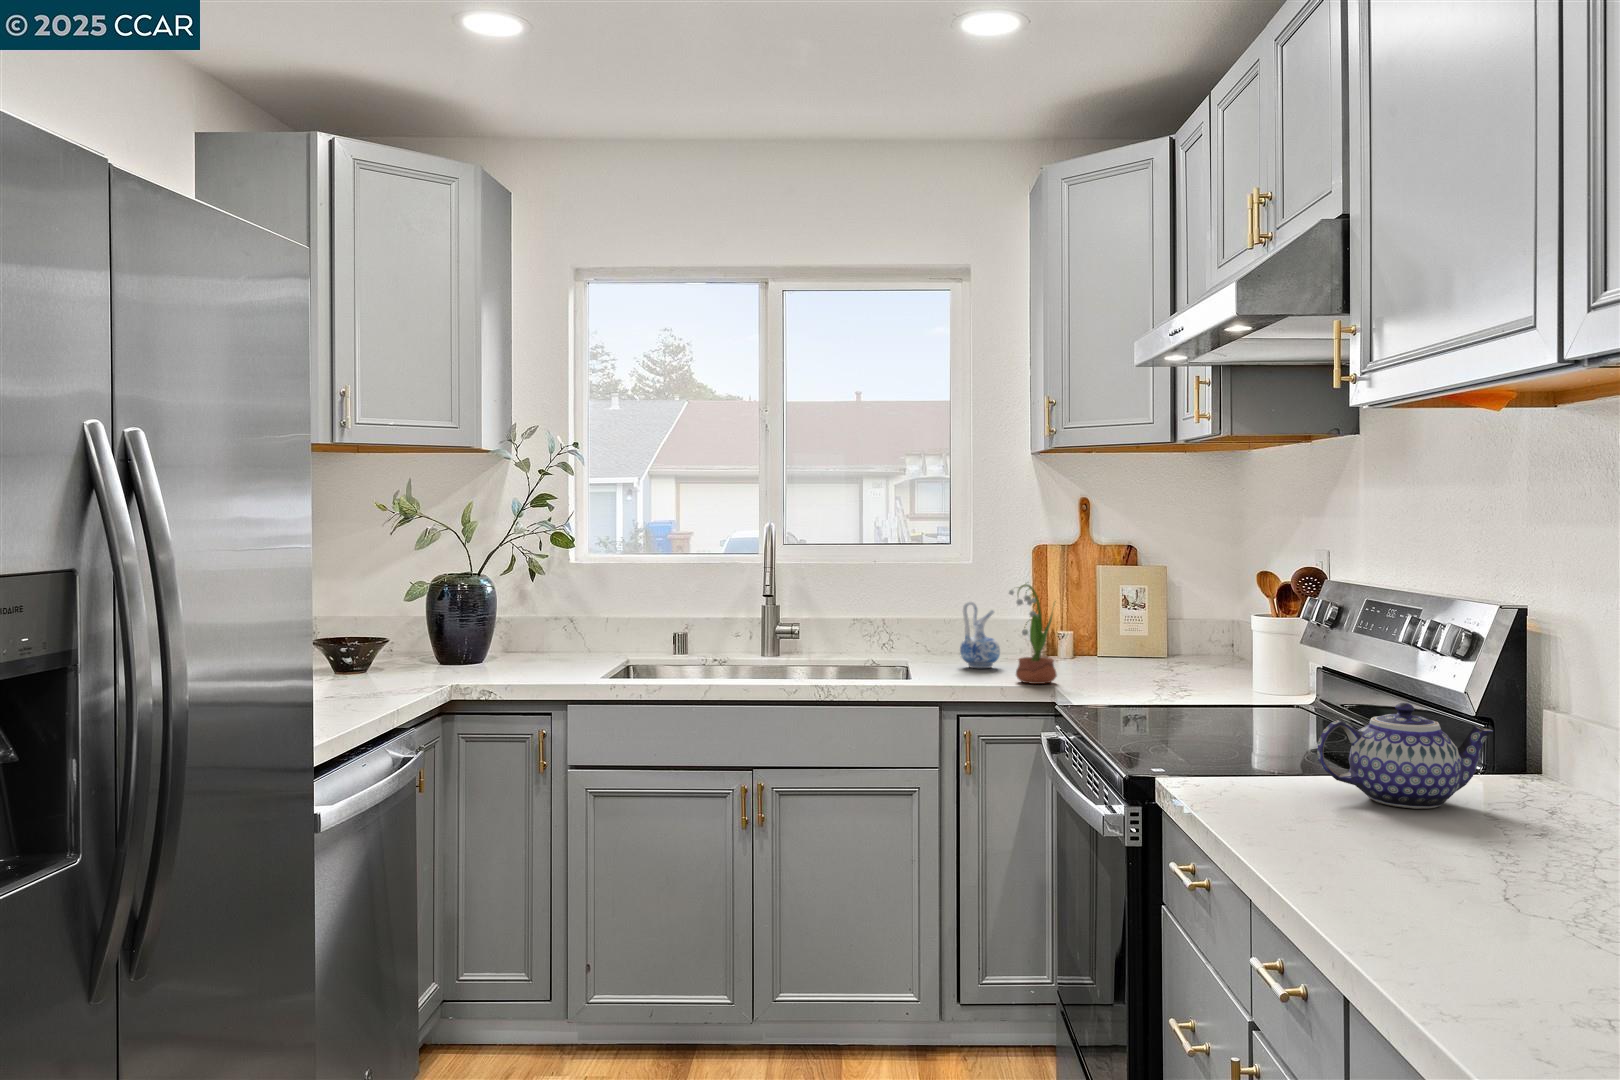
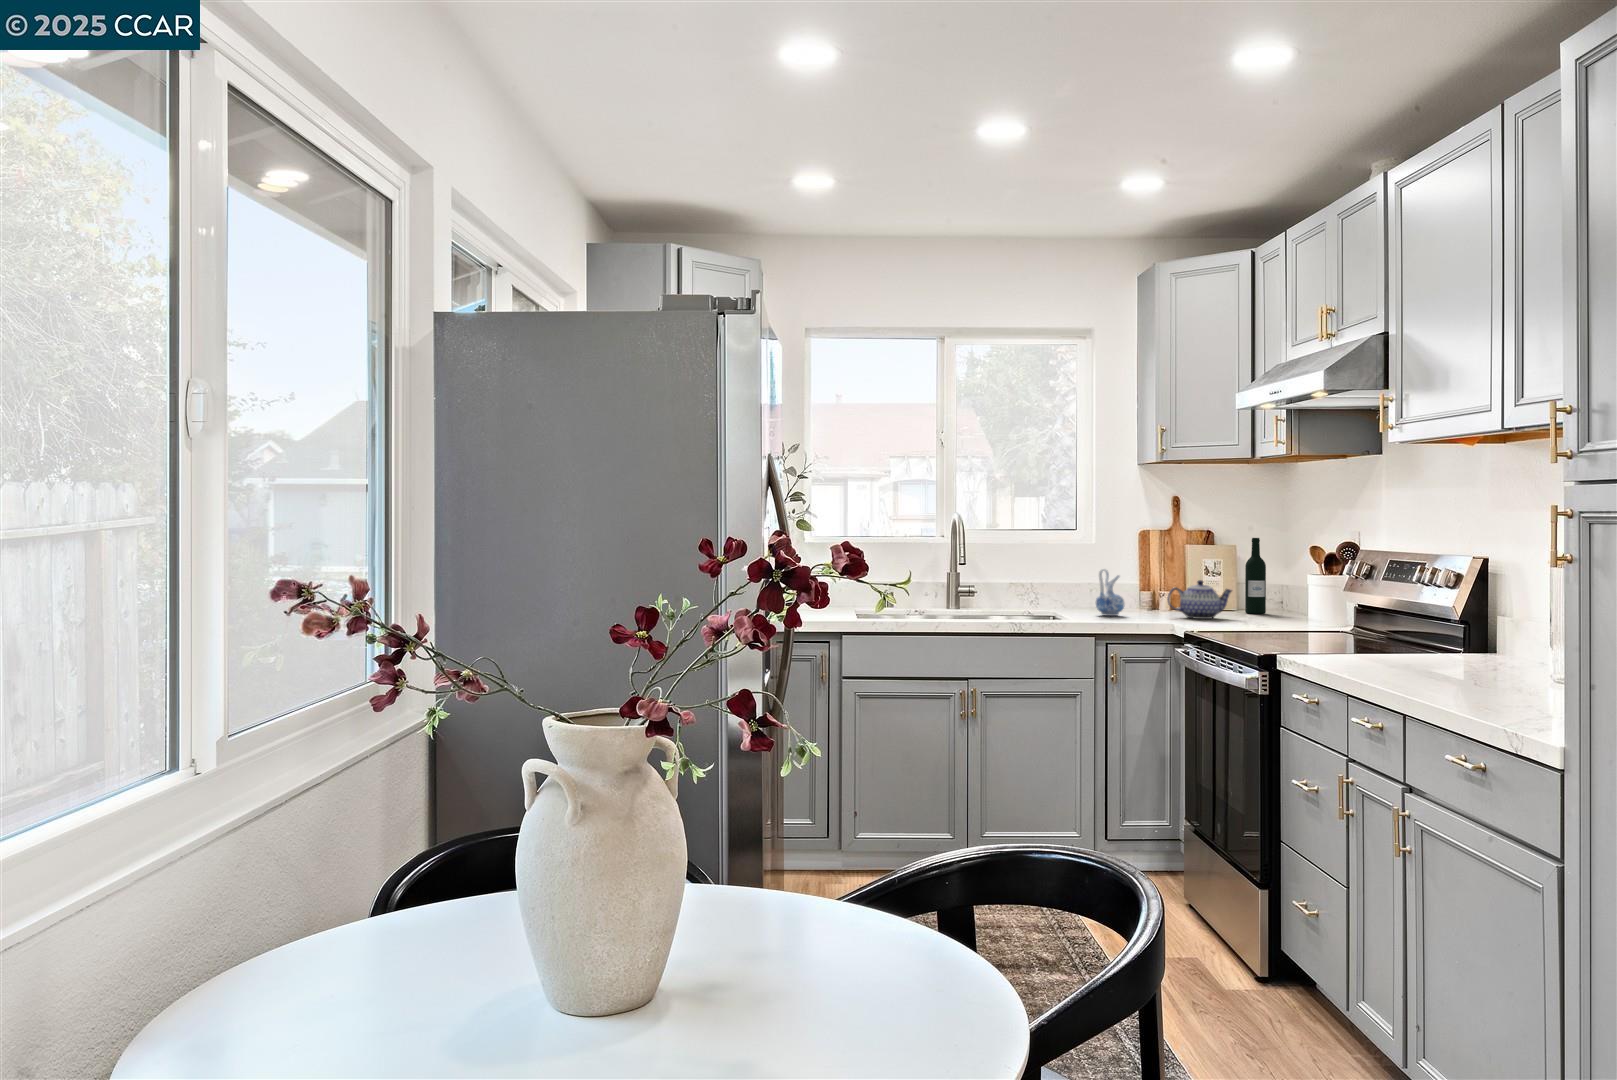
wine bottle: none [1178,556,1206,663] -> present [1245,538,1266,614]
potted flower: present [1009,584,1057,684] -> none [1139,553,1173,622]
teapot: present [1317,703,1493,809] -> present [1167,580,1232,619]

